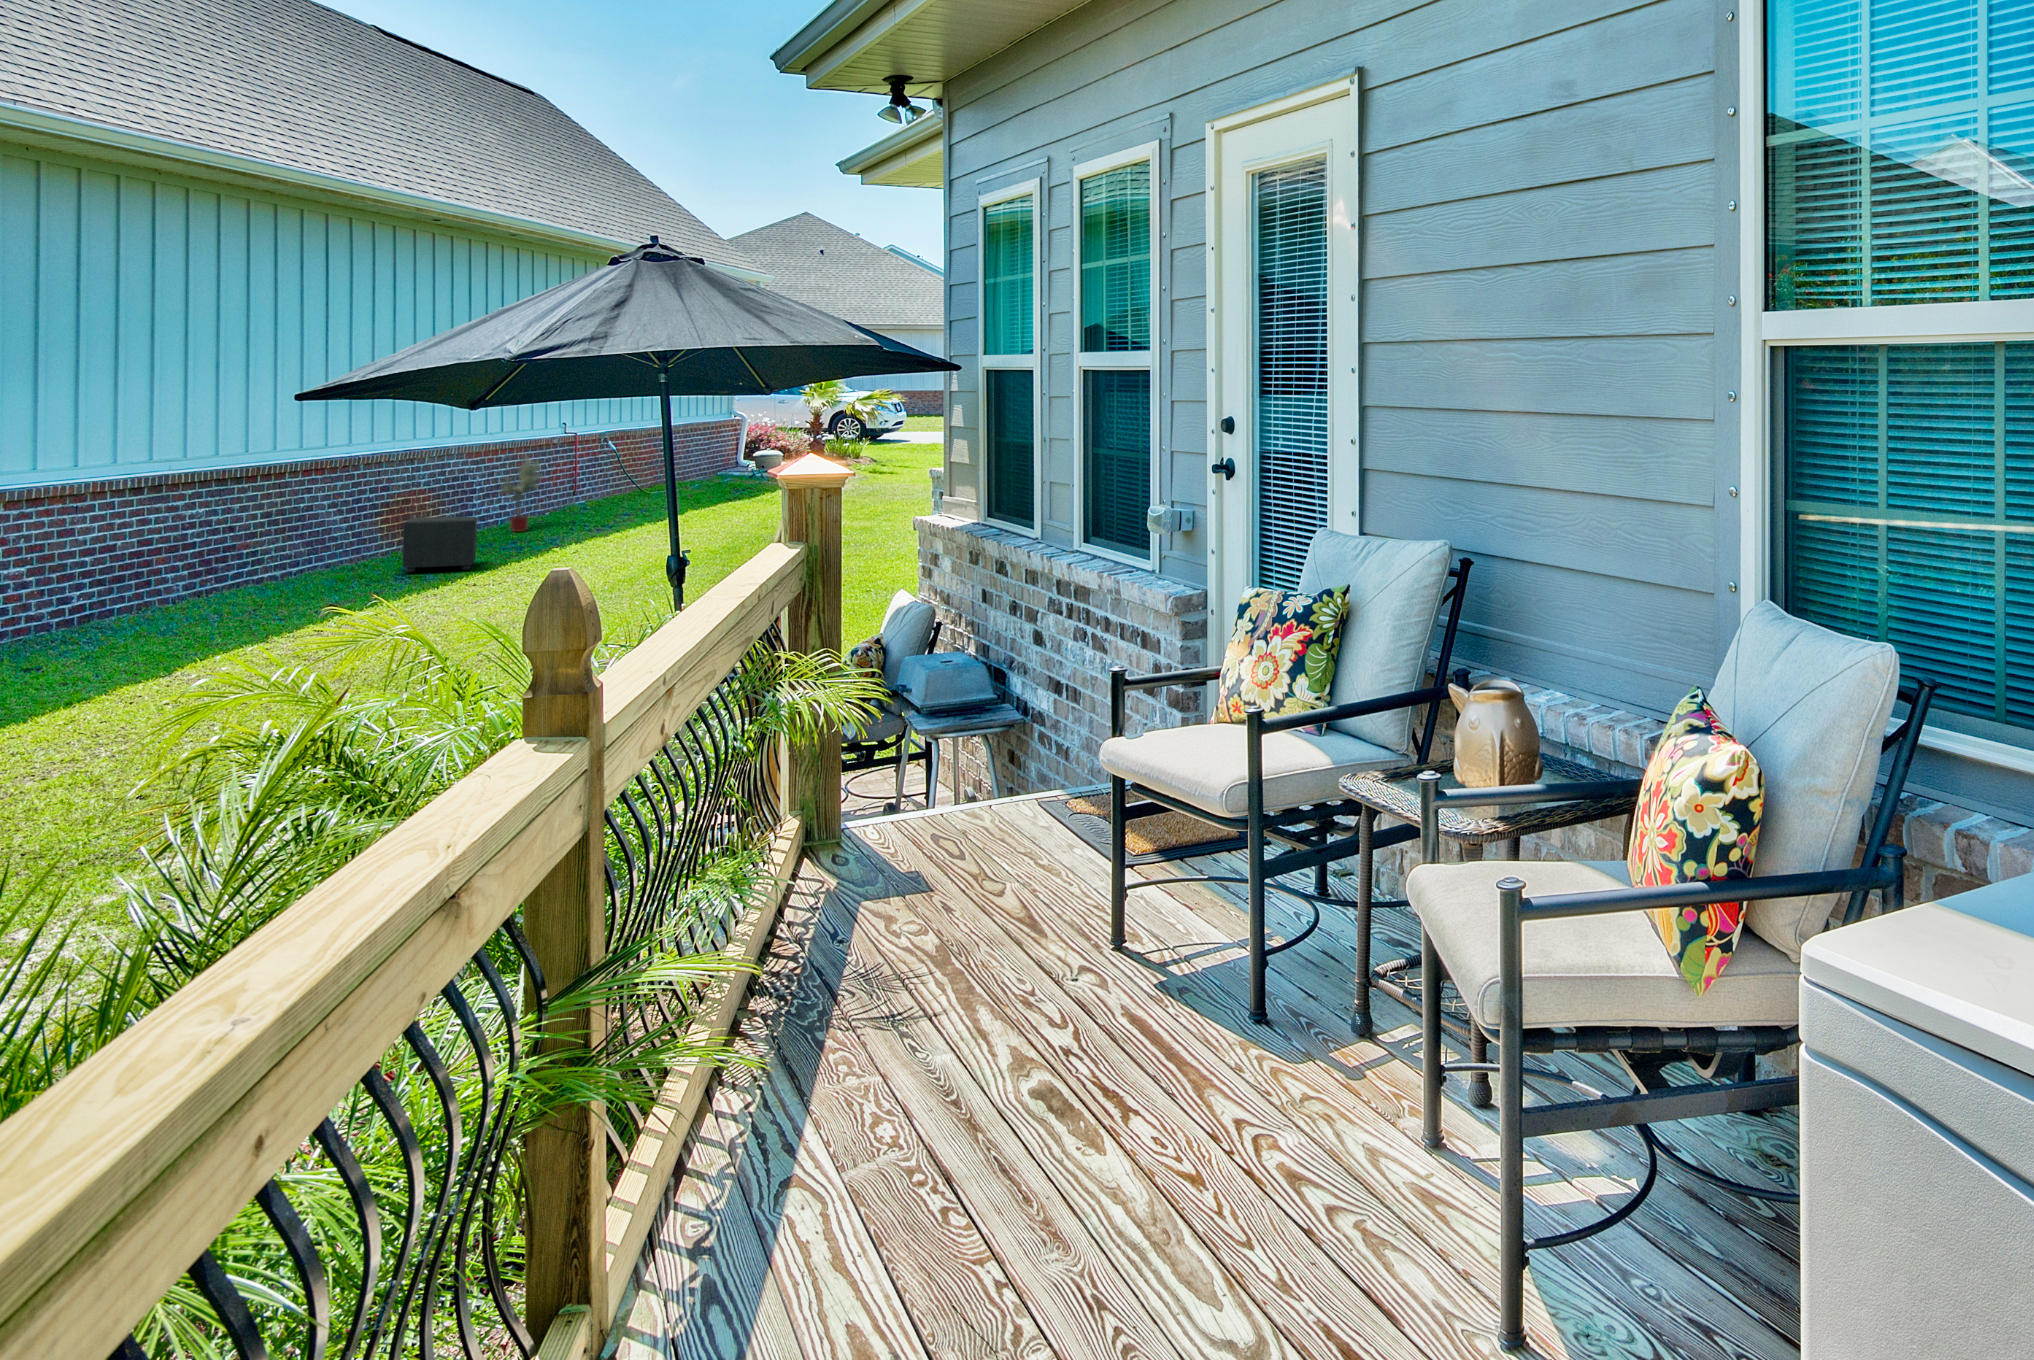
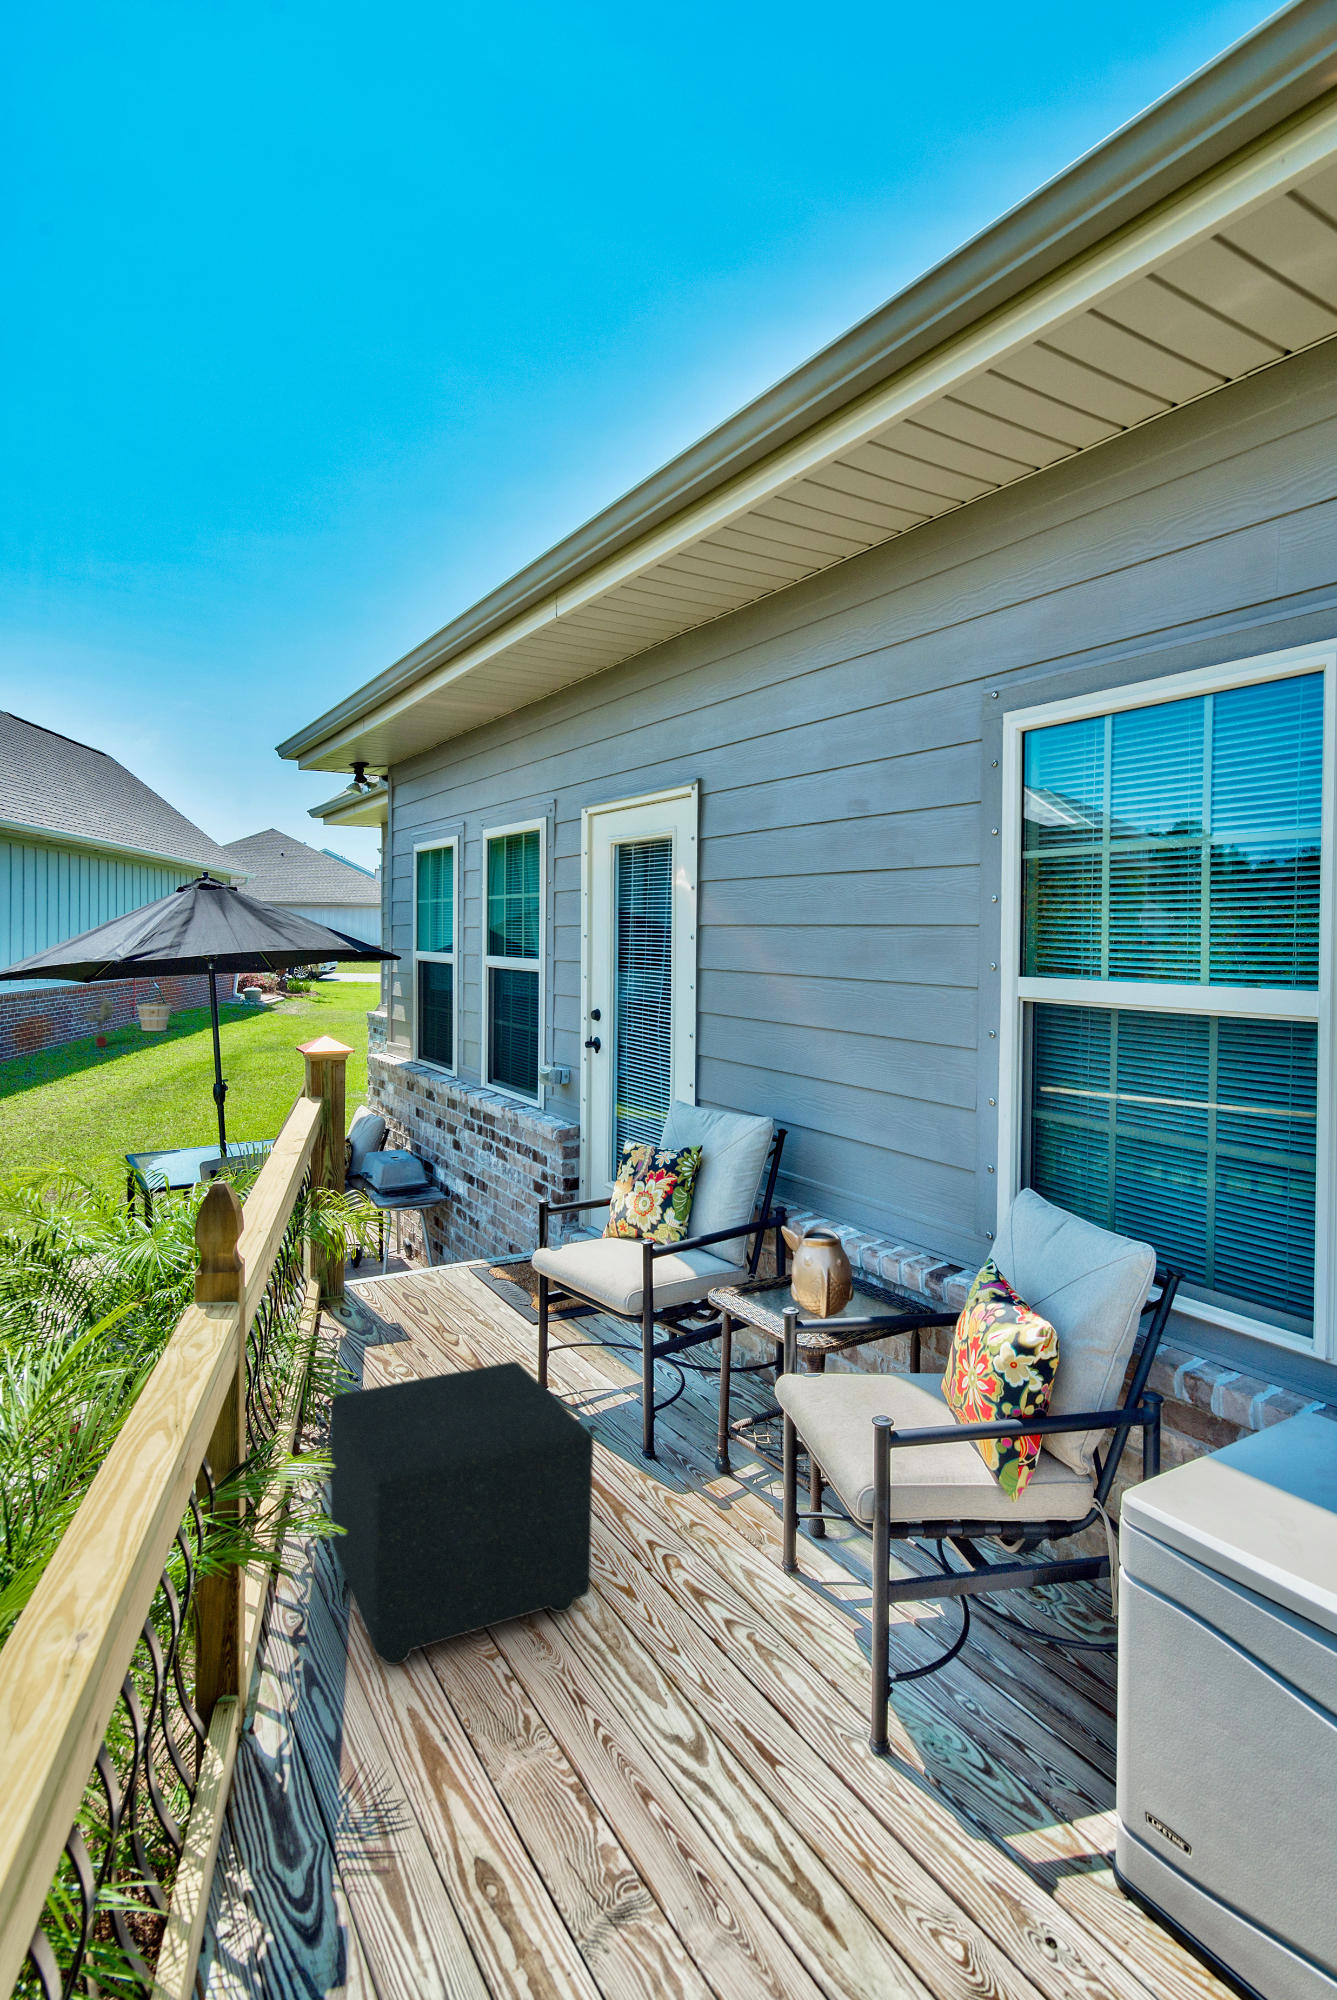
wooden bucket: none [578,468,633,509] -> present [137,1003,171,1031]
ottoman: present [403,517,477,572] -> present [331,1362,593,1665]

